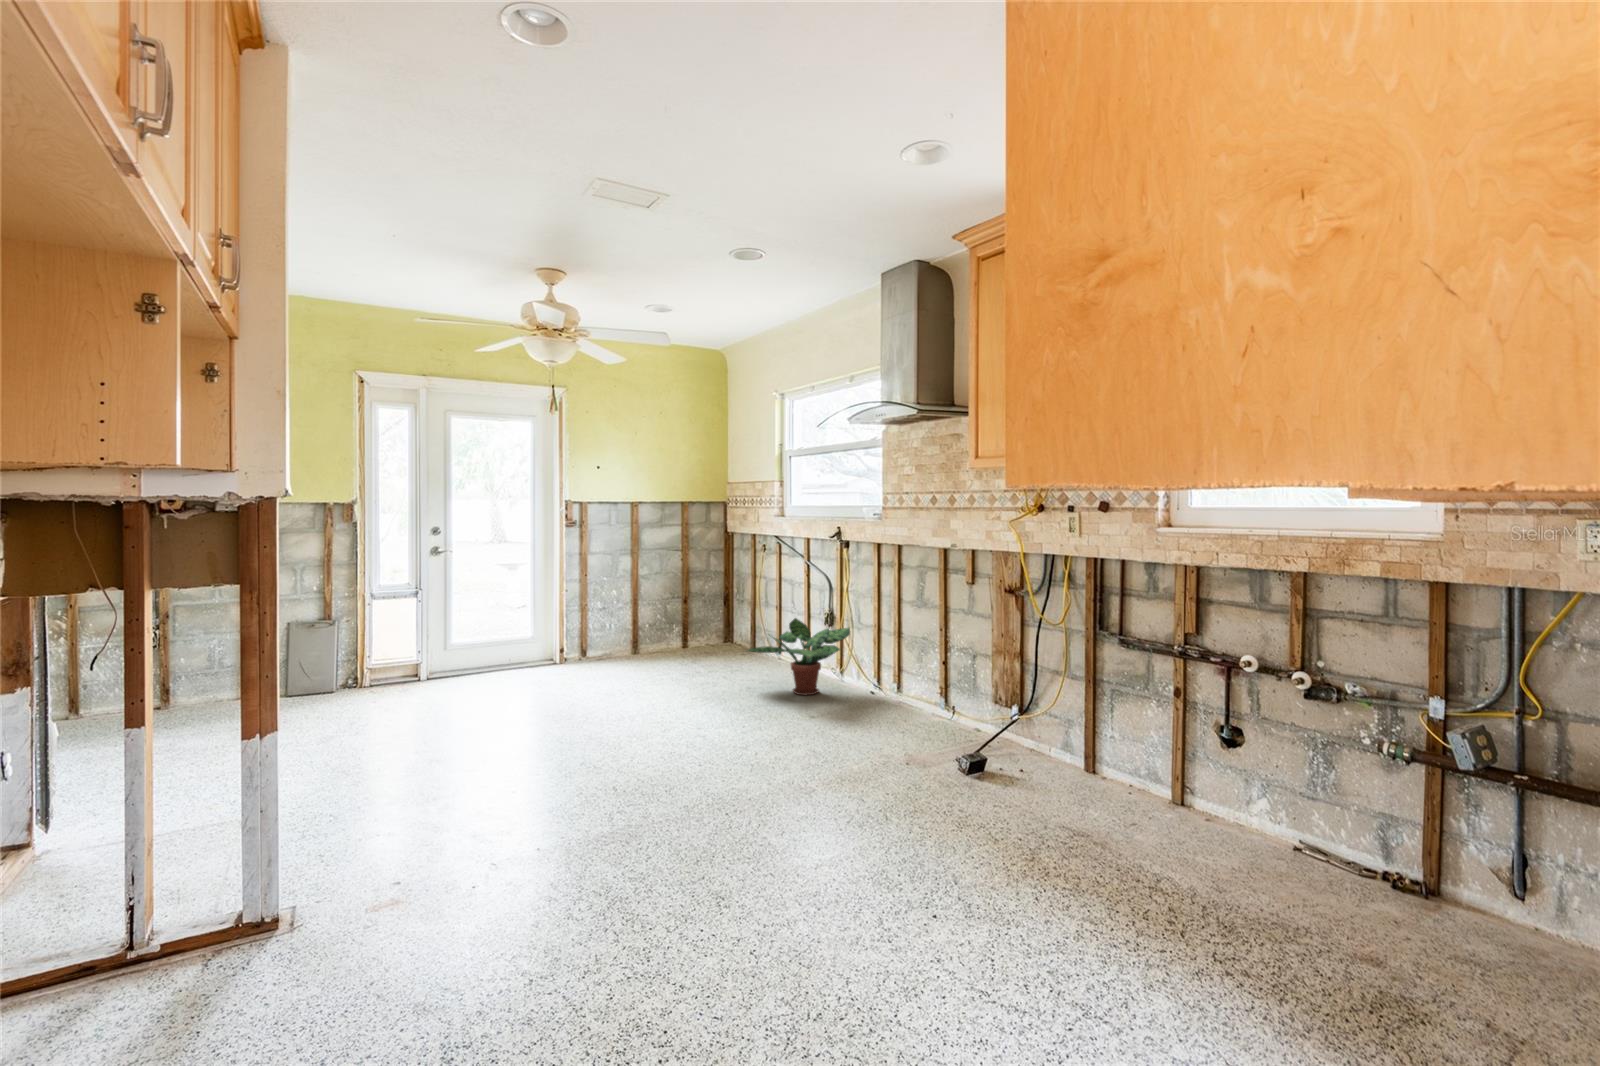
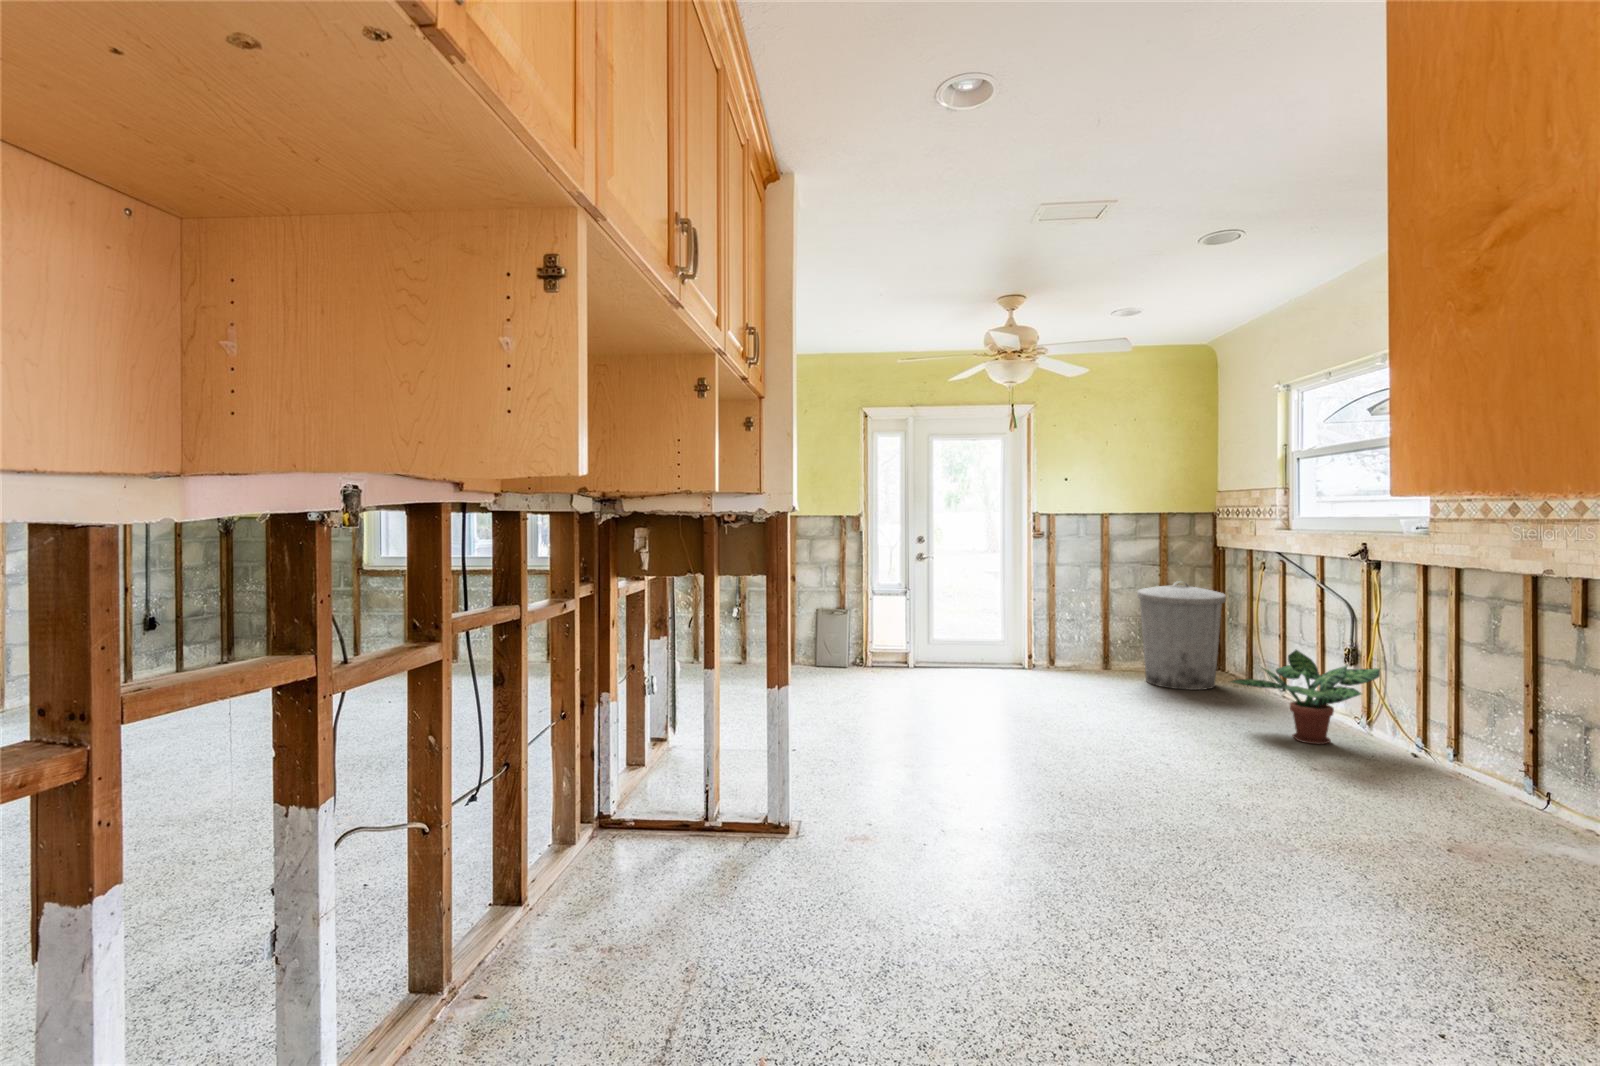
trash can: none [663,564,736,662] -> present [1137,581,1226,690]

